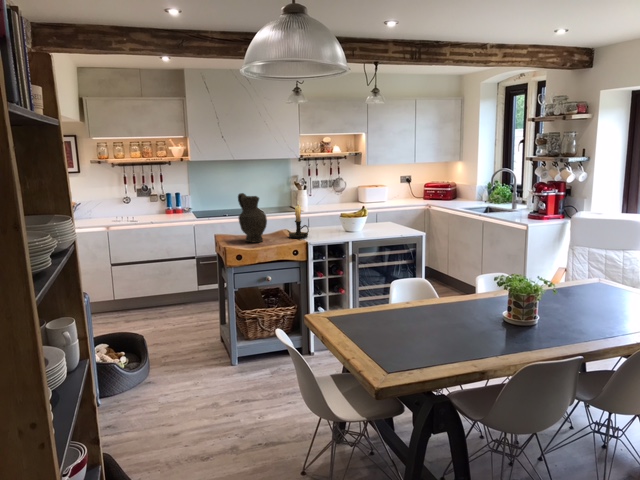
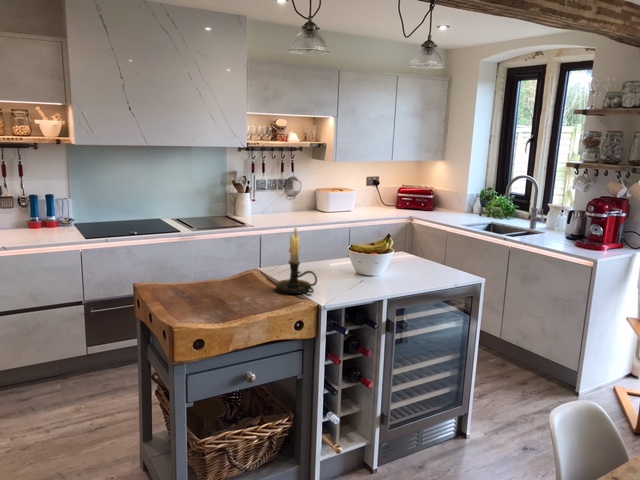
decorative vase: present [238,193,267,243] -> none [186,211,244,307]

